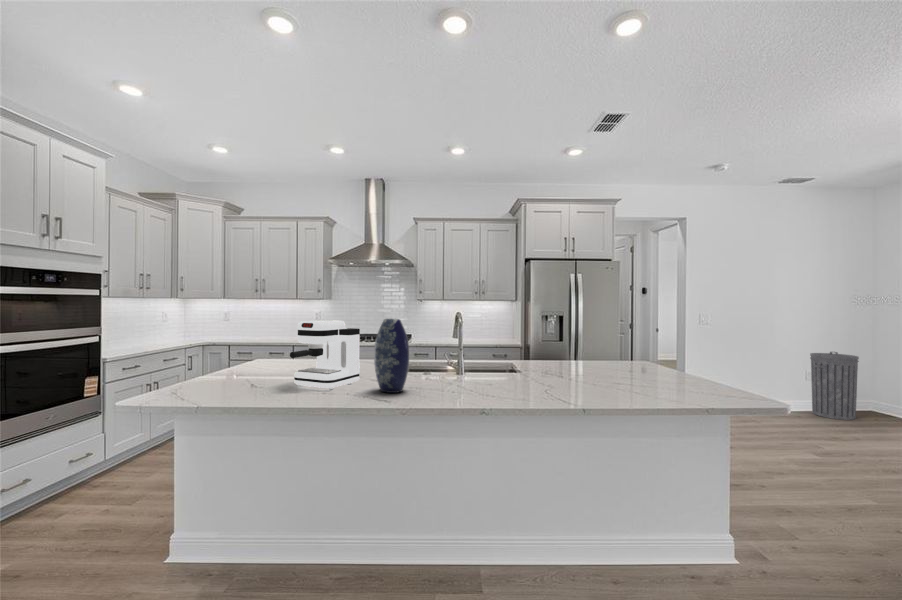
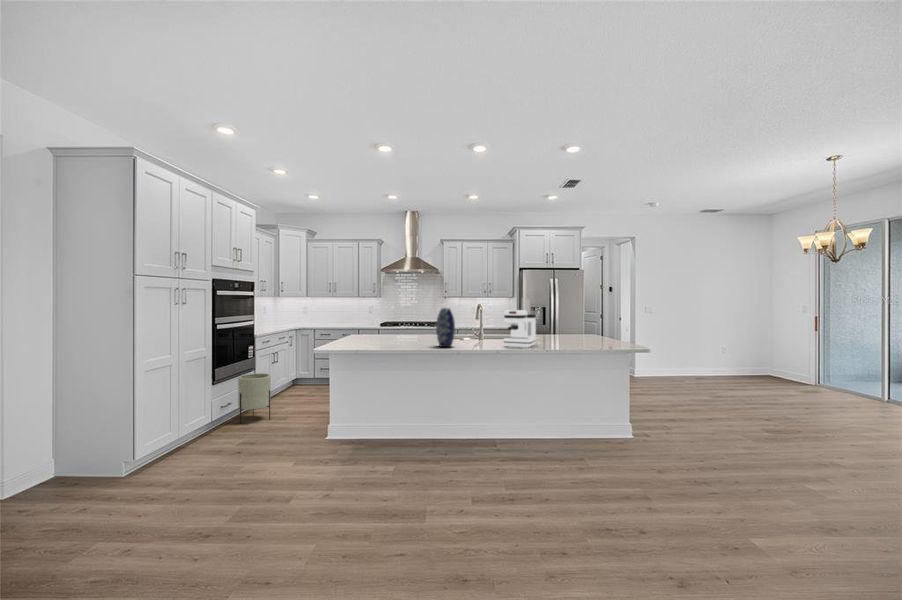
coffee maker: present [290,320,360,389] -> present [504,310,536,347]
trash can: present [810,352,859,420] -> none [725,333,757,381]
planter: none [48,423,113,515] -> present [238,373,271,424]

